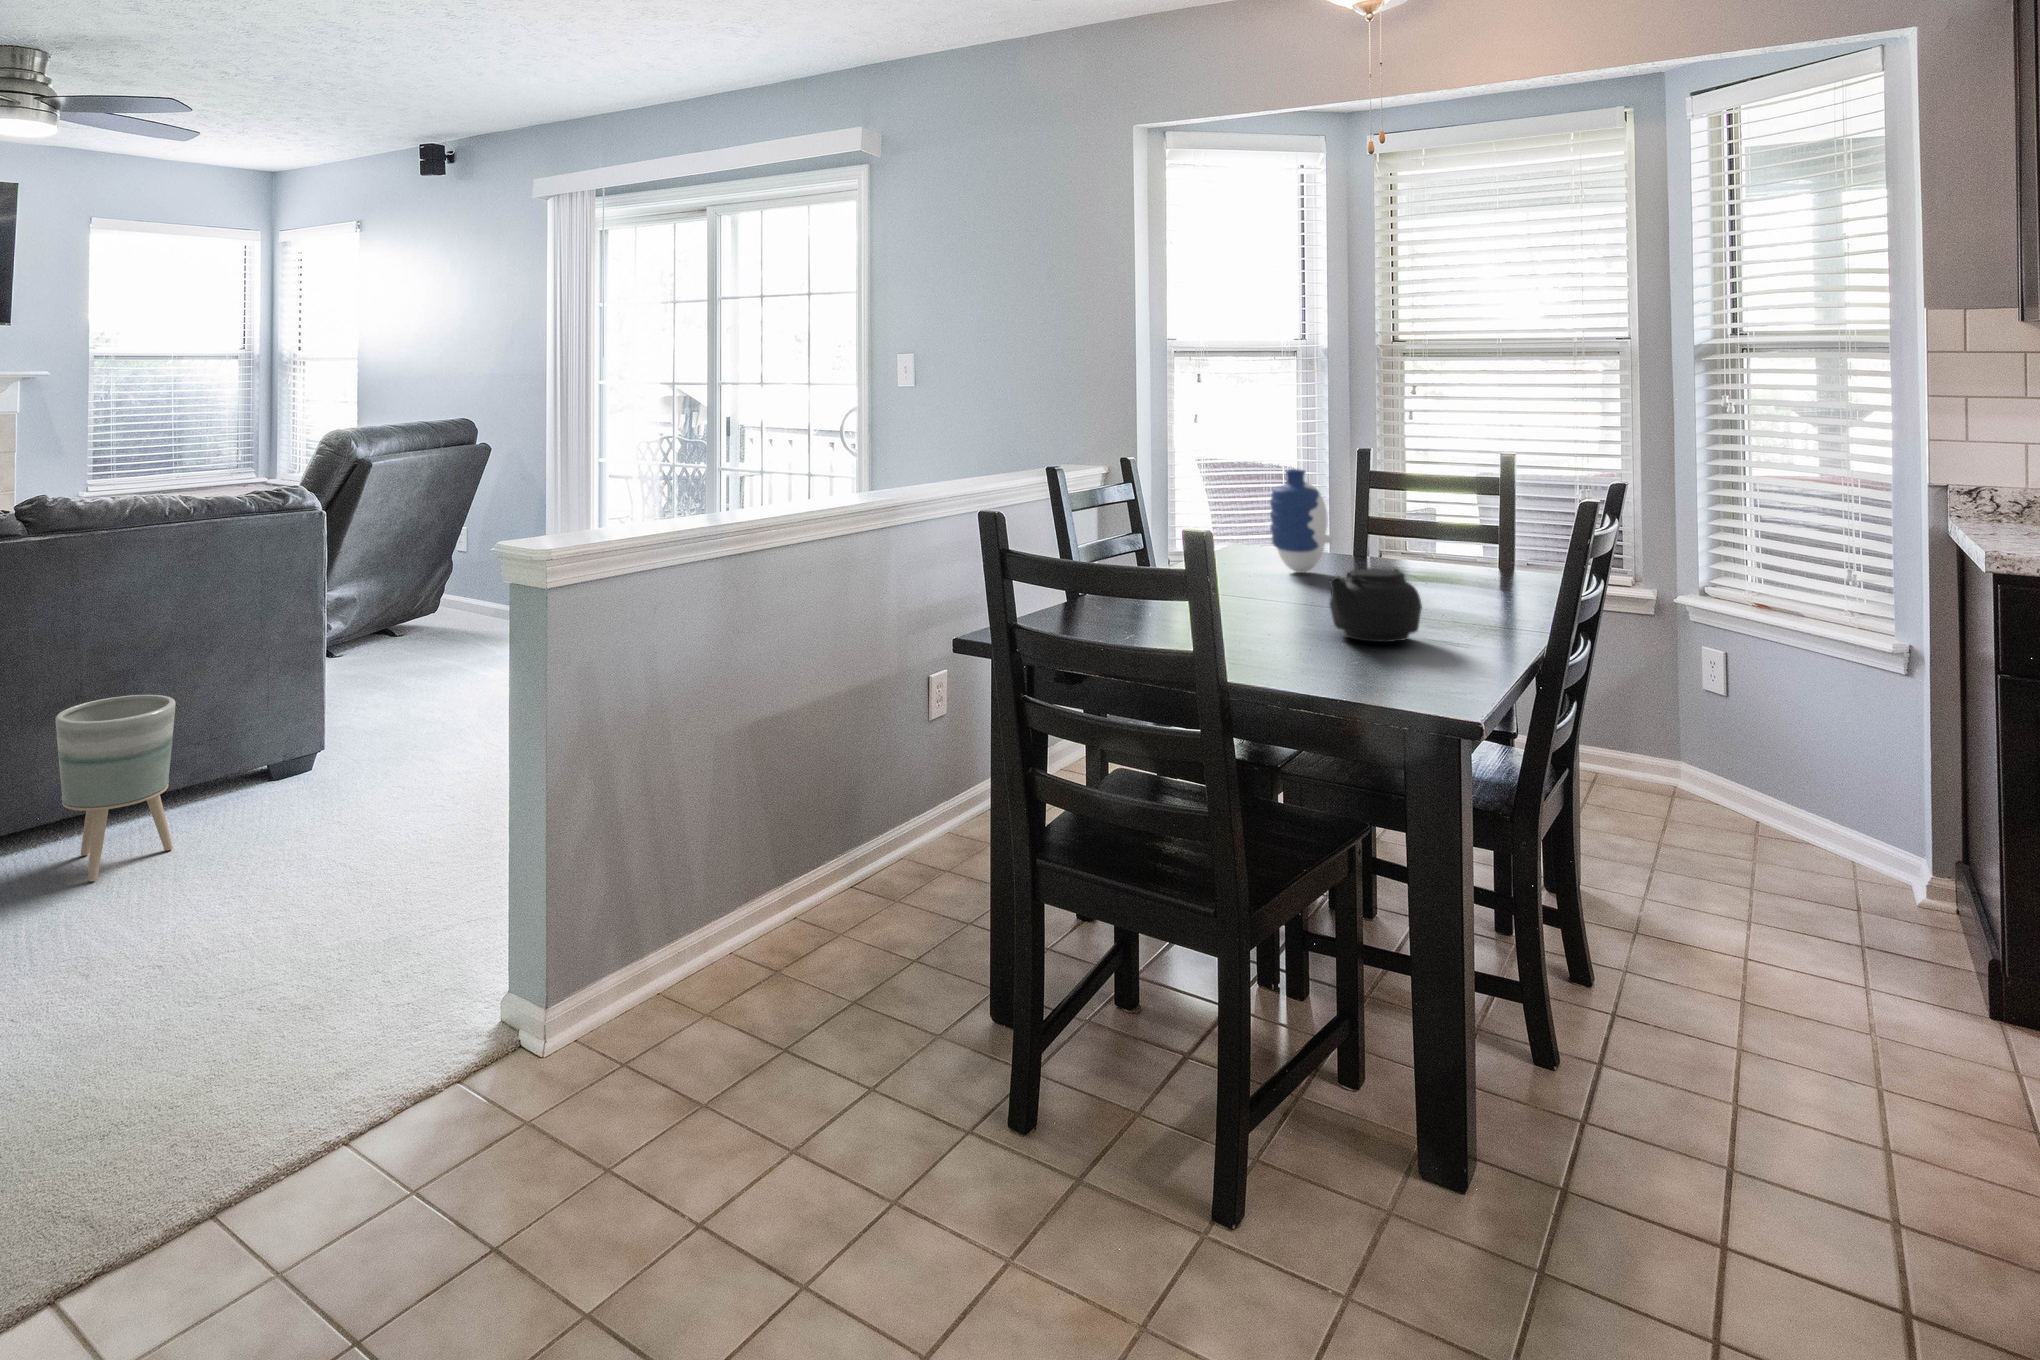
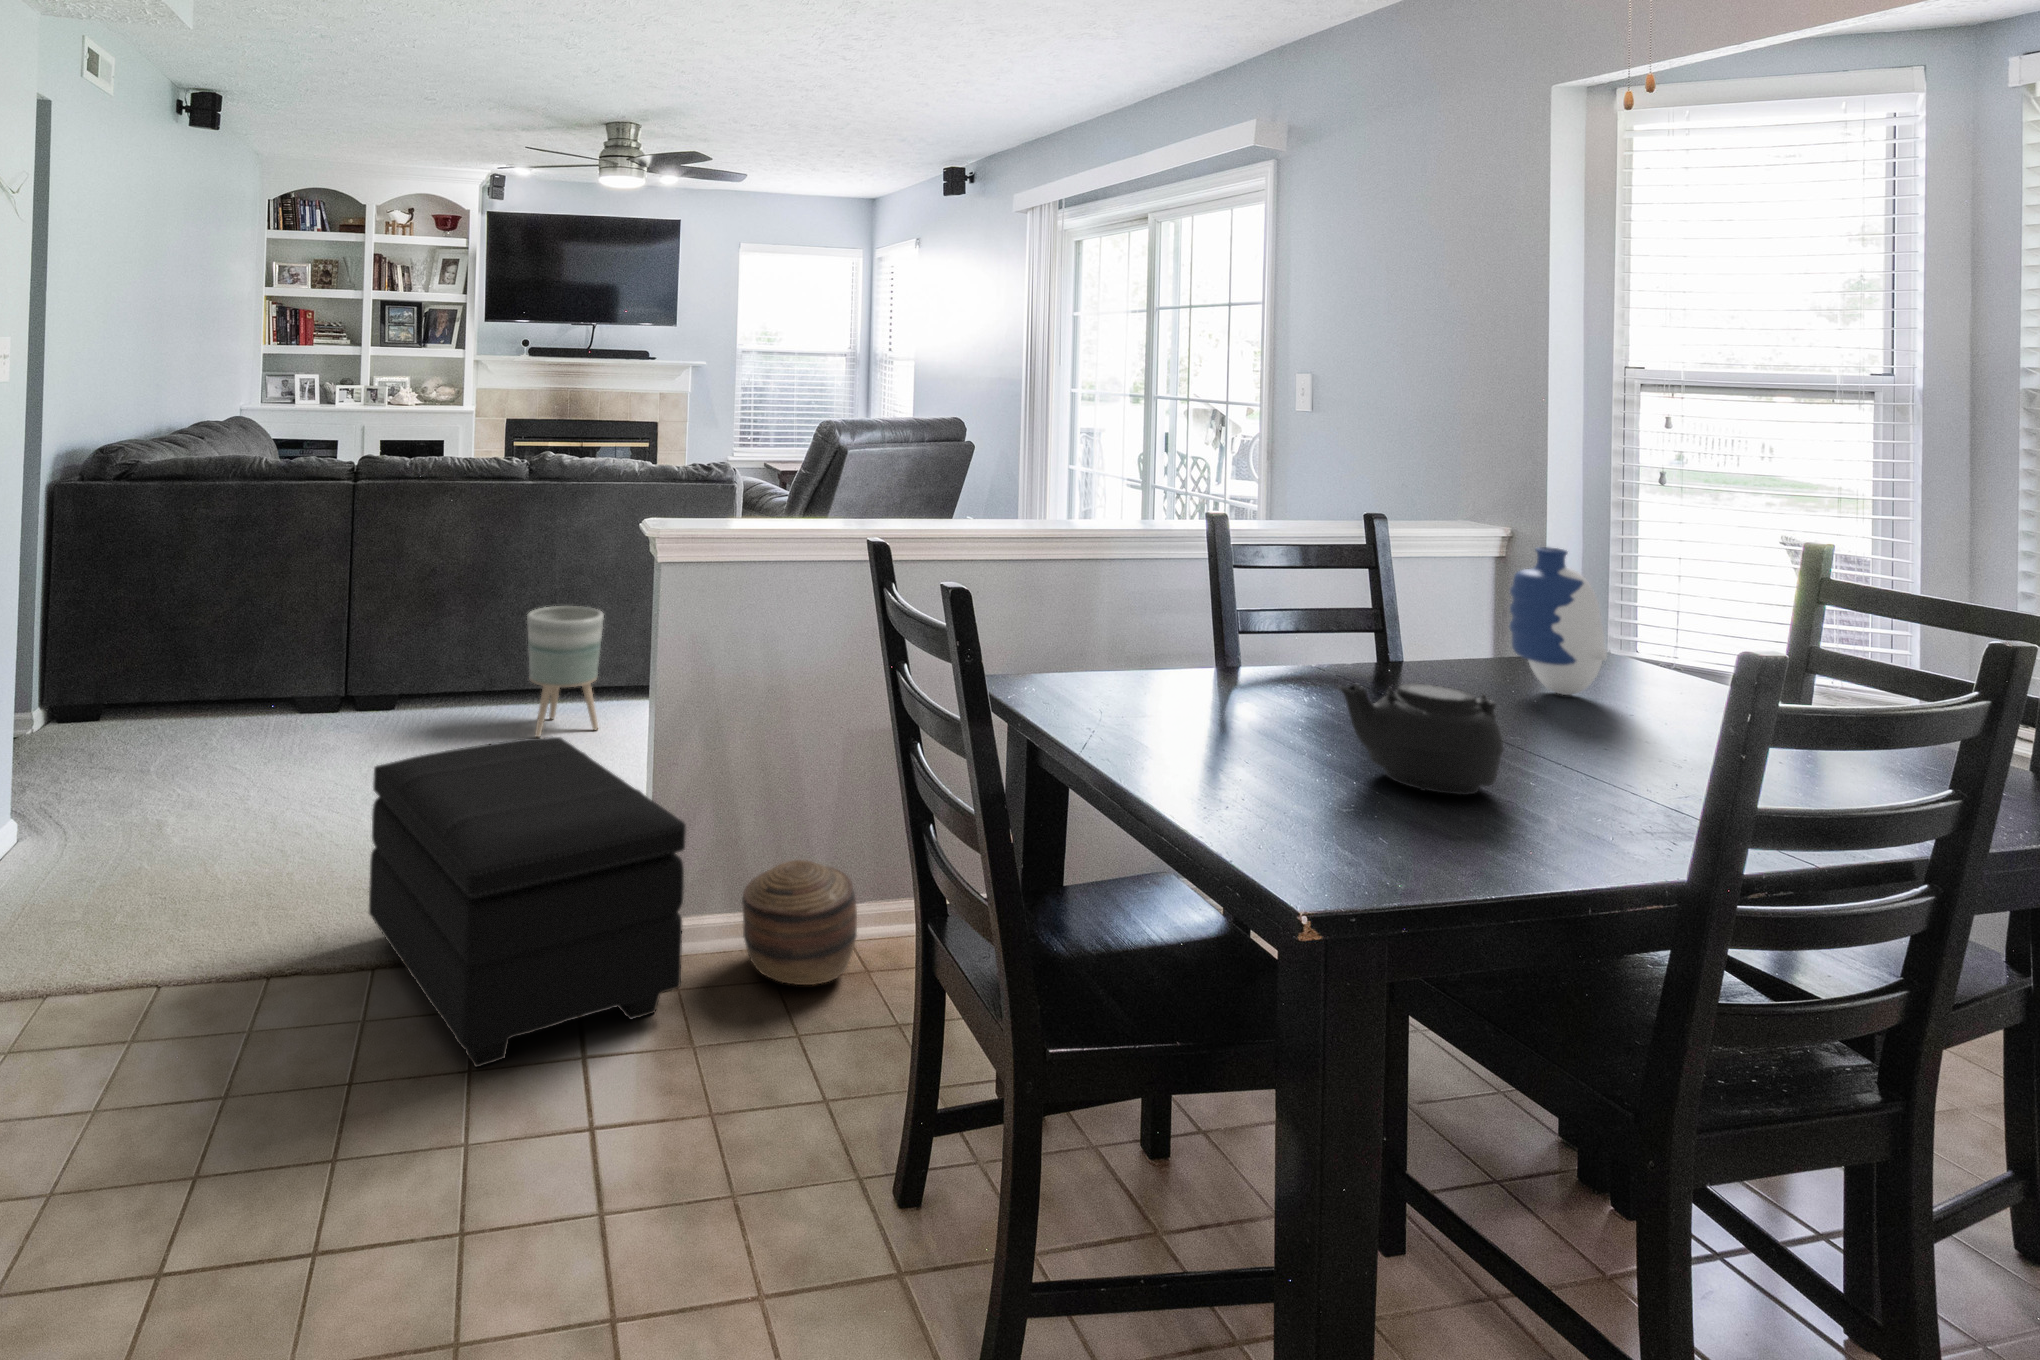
footstool: none [164,839,655,1237] -> present [369,737,686,1067]
basket: none [653,880,777,1012] -> present [742,860,857,985]

